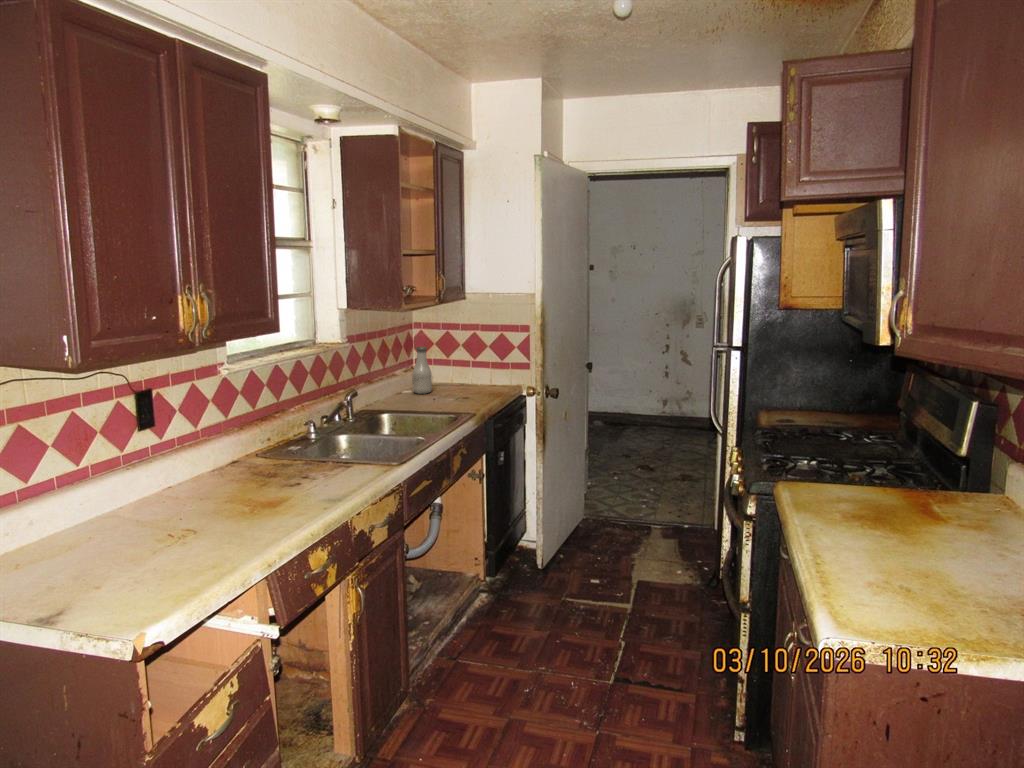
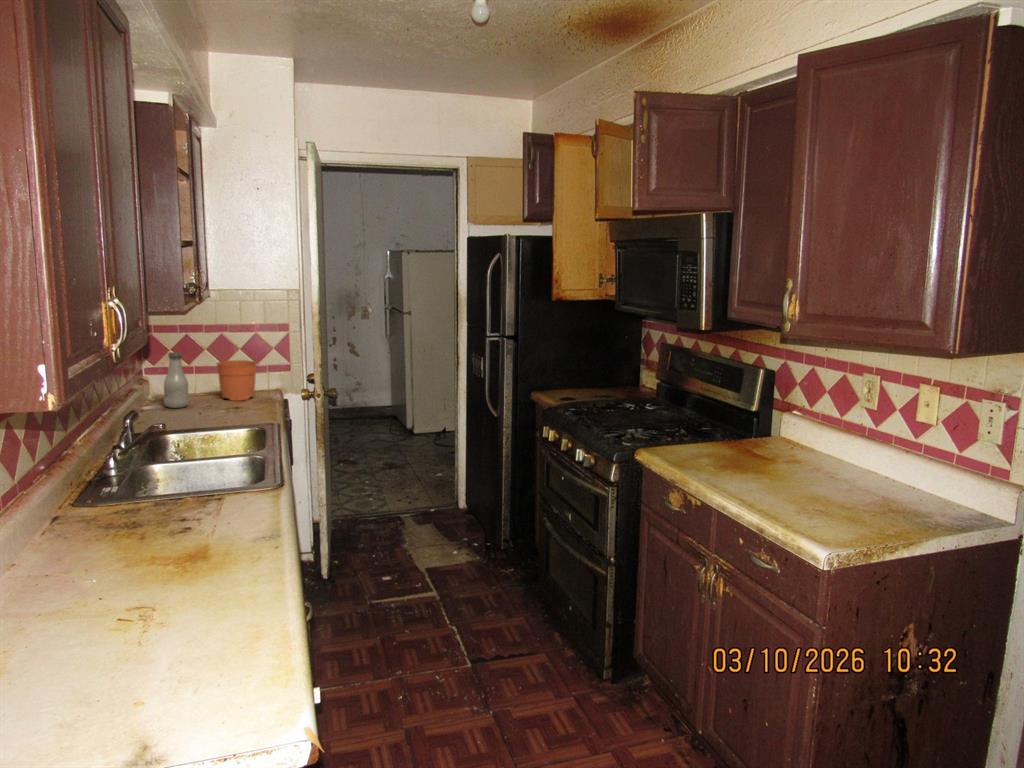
plant pot: none [460,342,494,392] -> present [217,360,257,401]

